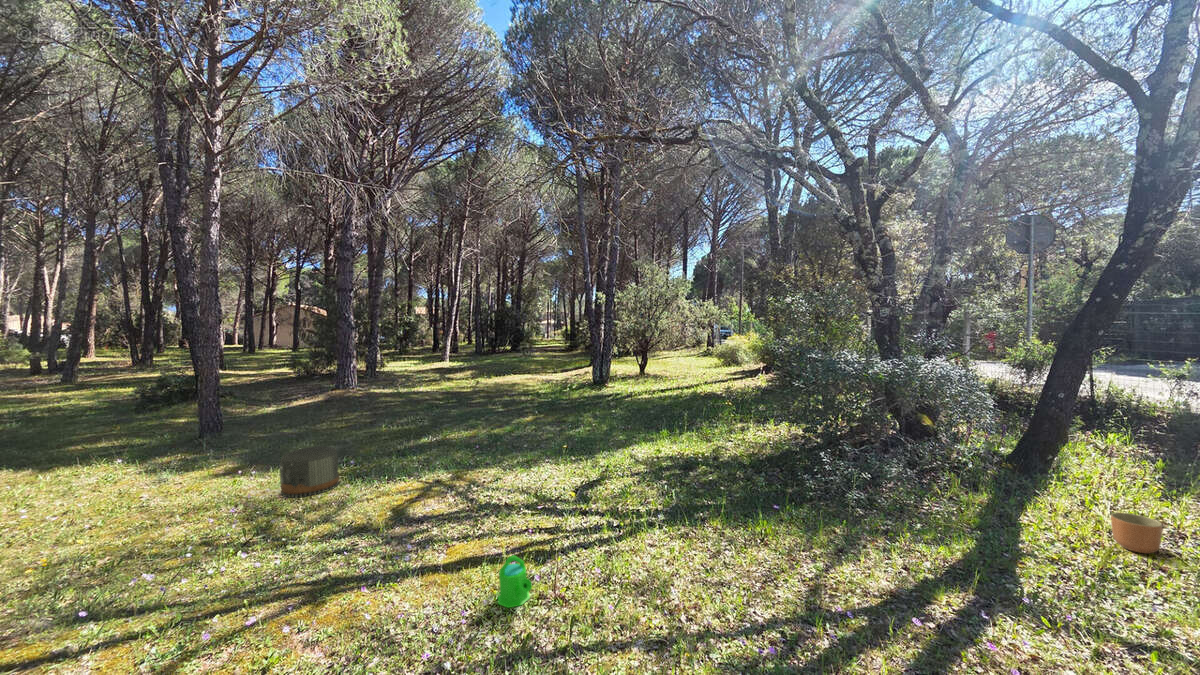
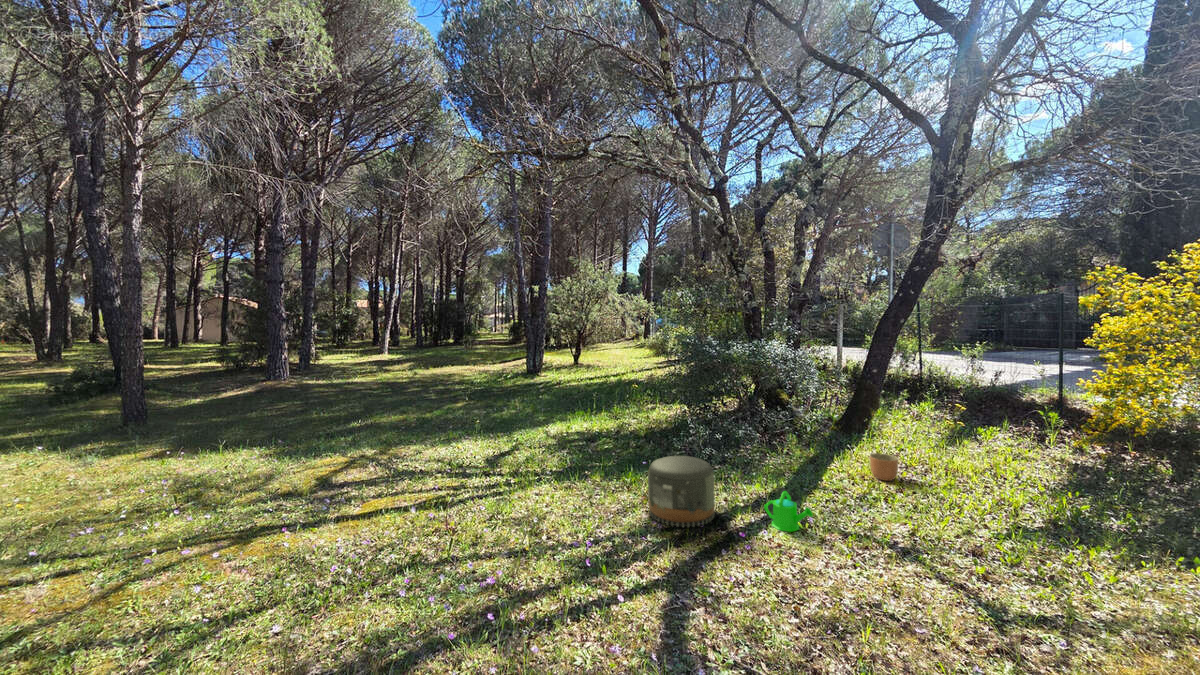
pouf: present [280,446,339,498] -> present [648,456,715,527]
watering can: present [498,555,532,608] -> present [764,491,813,532]

